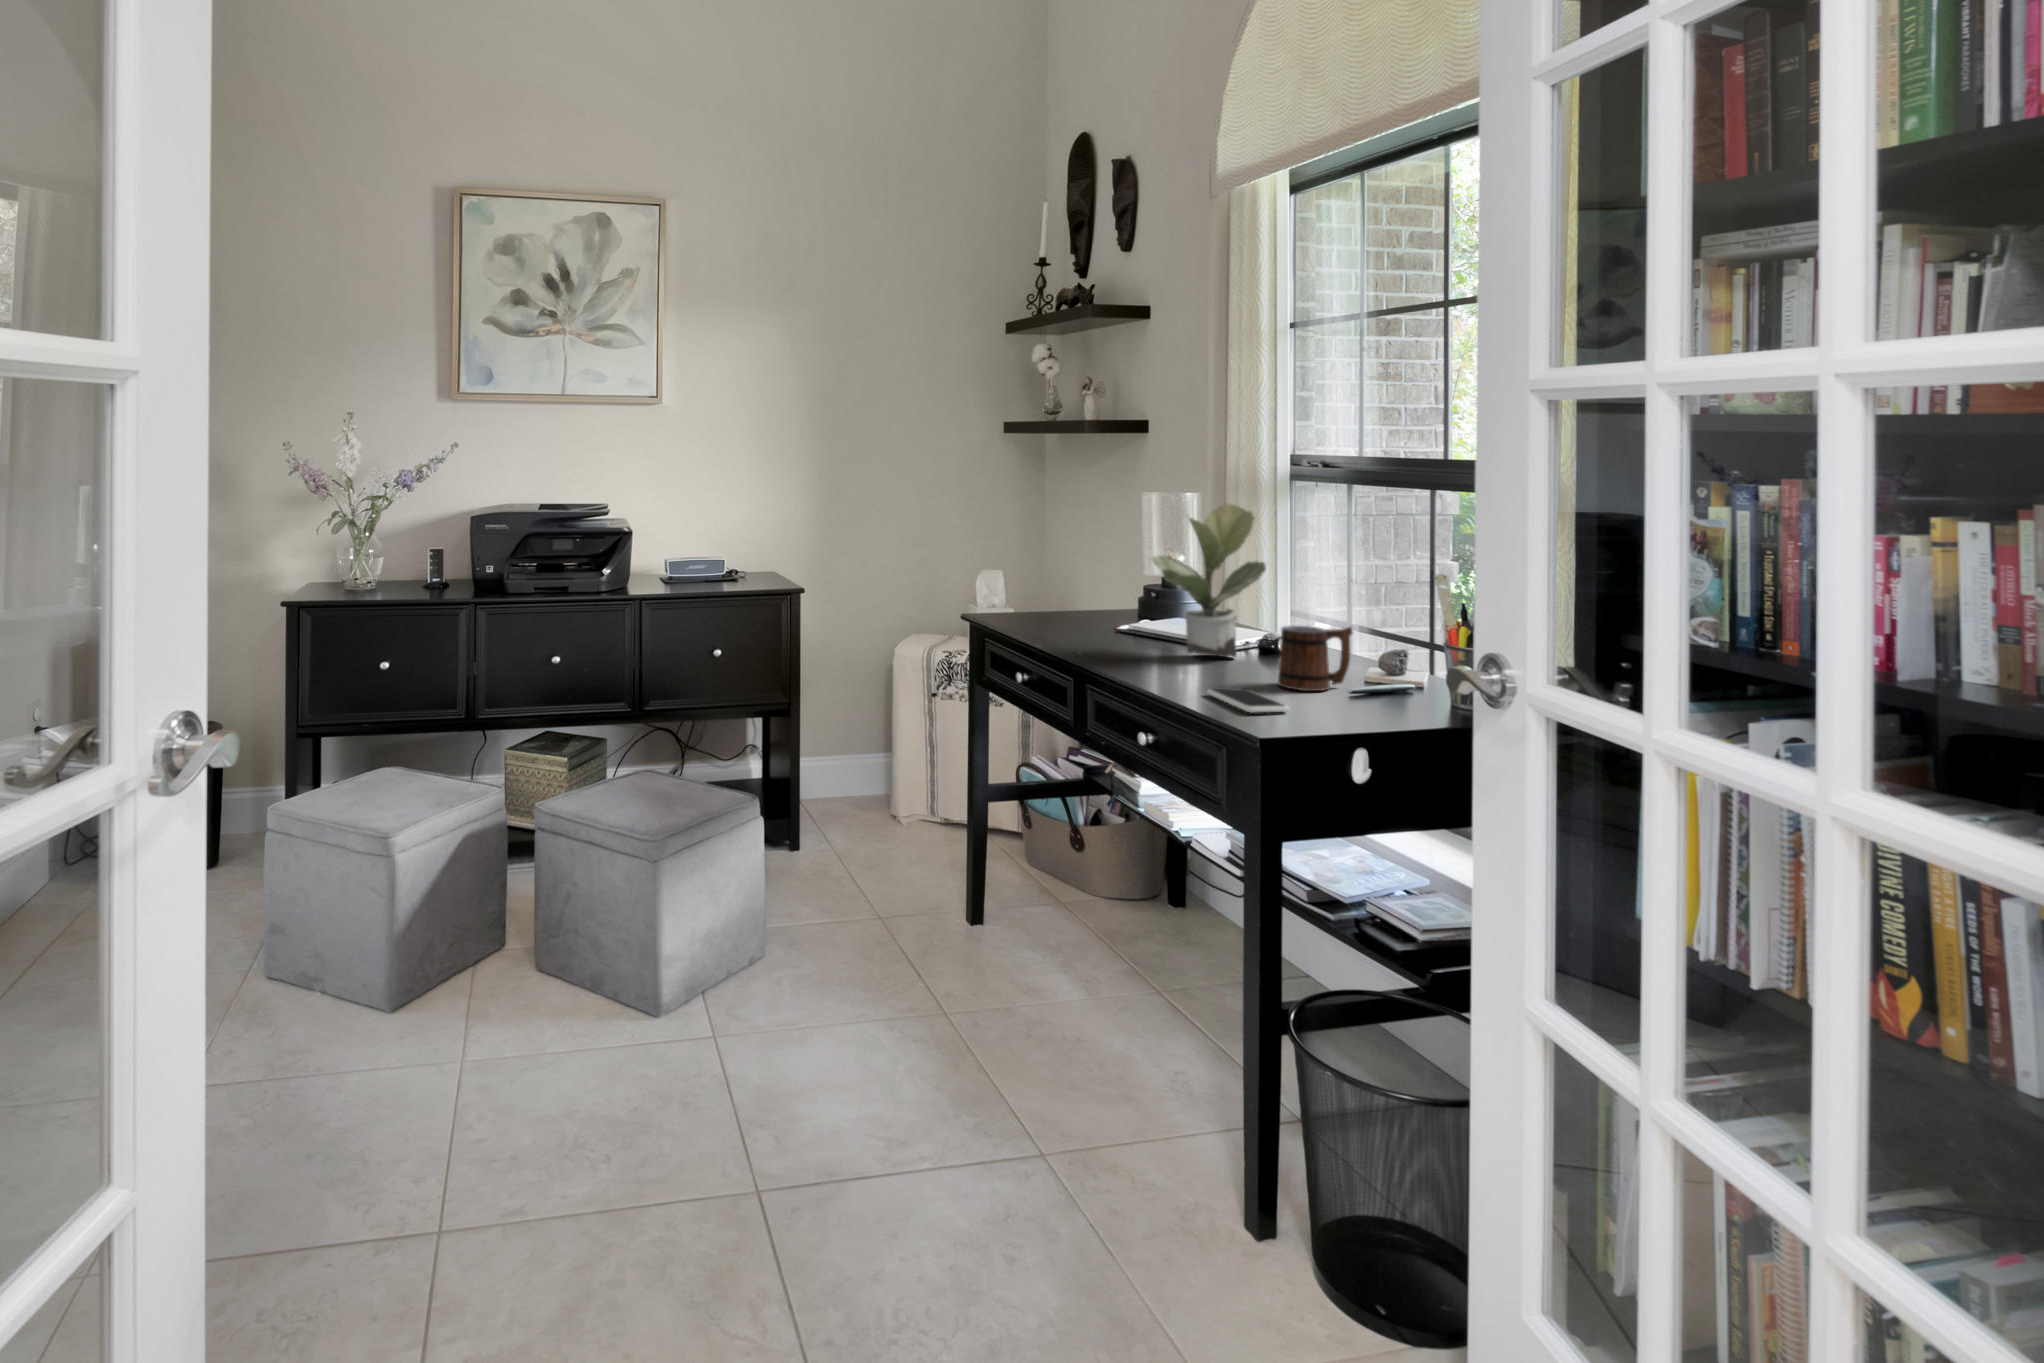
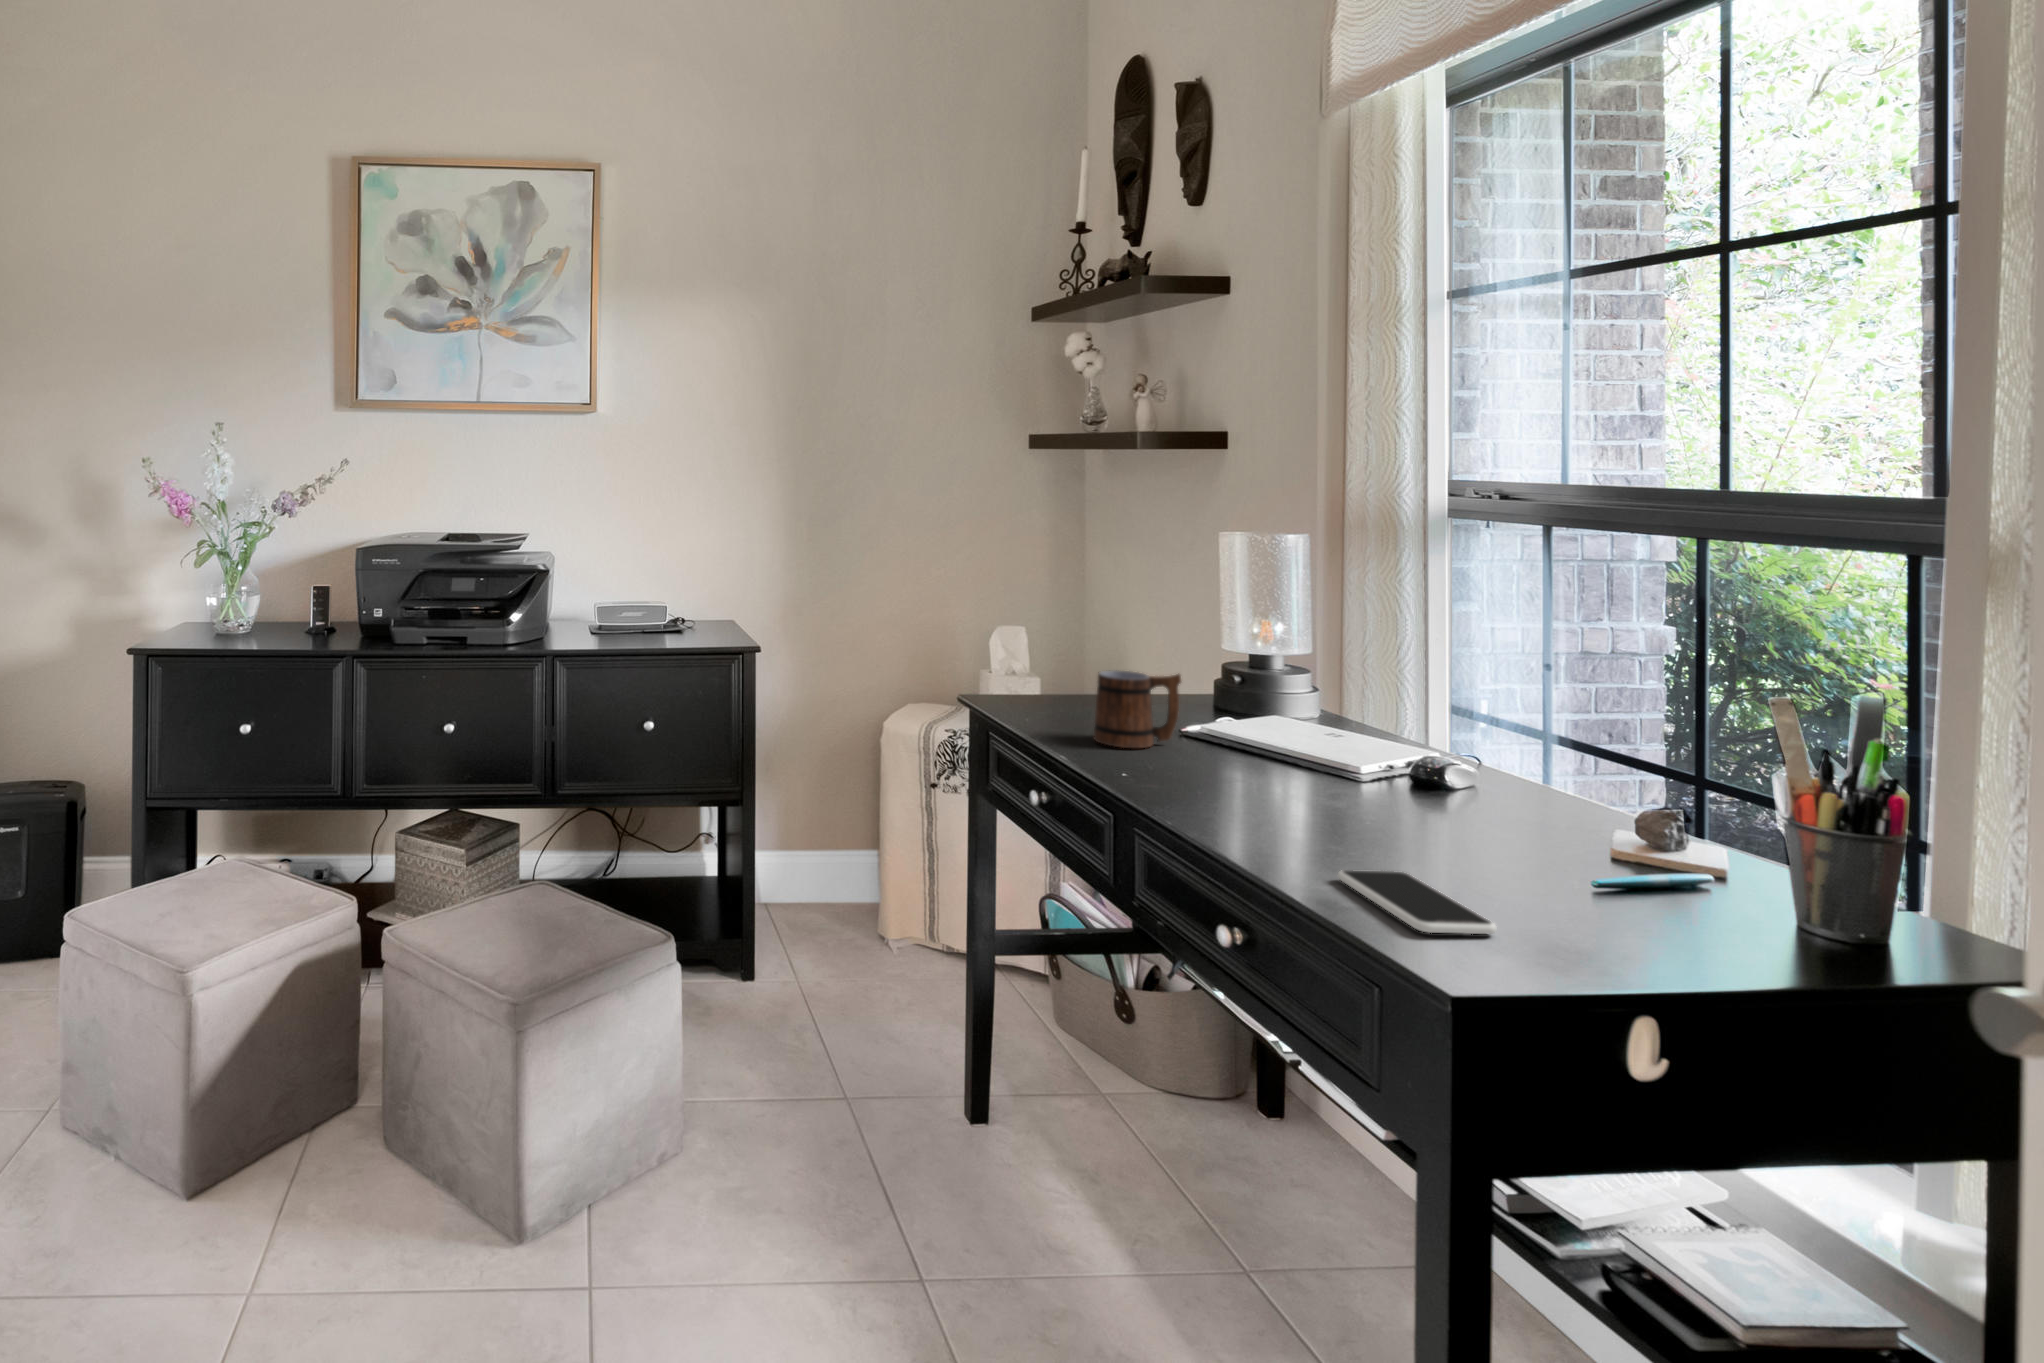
potted plant: present [1152,504,1266,657] -> none [1236,555,1430,797]
mug: present [1278,626,1352,691] -> present [1094,670,1181,748]

